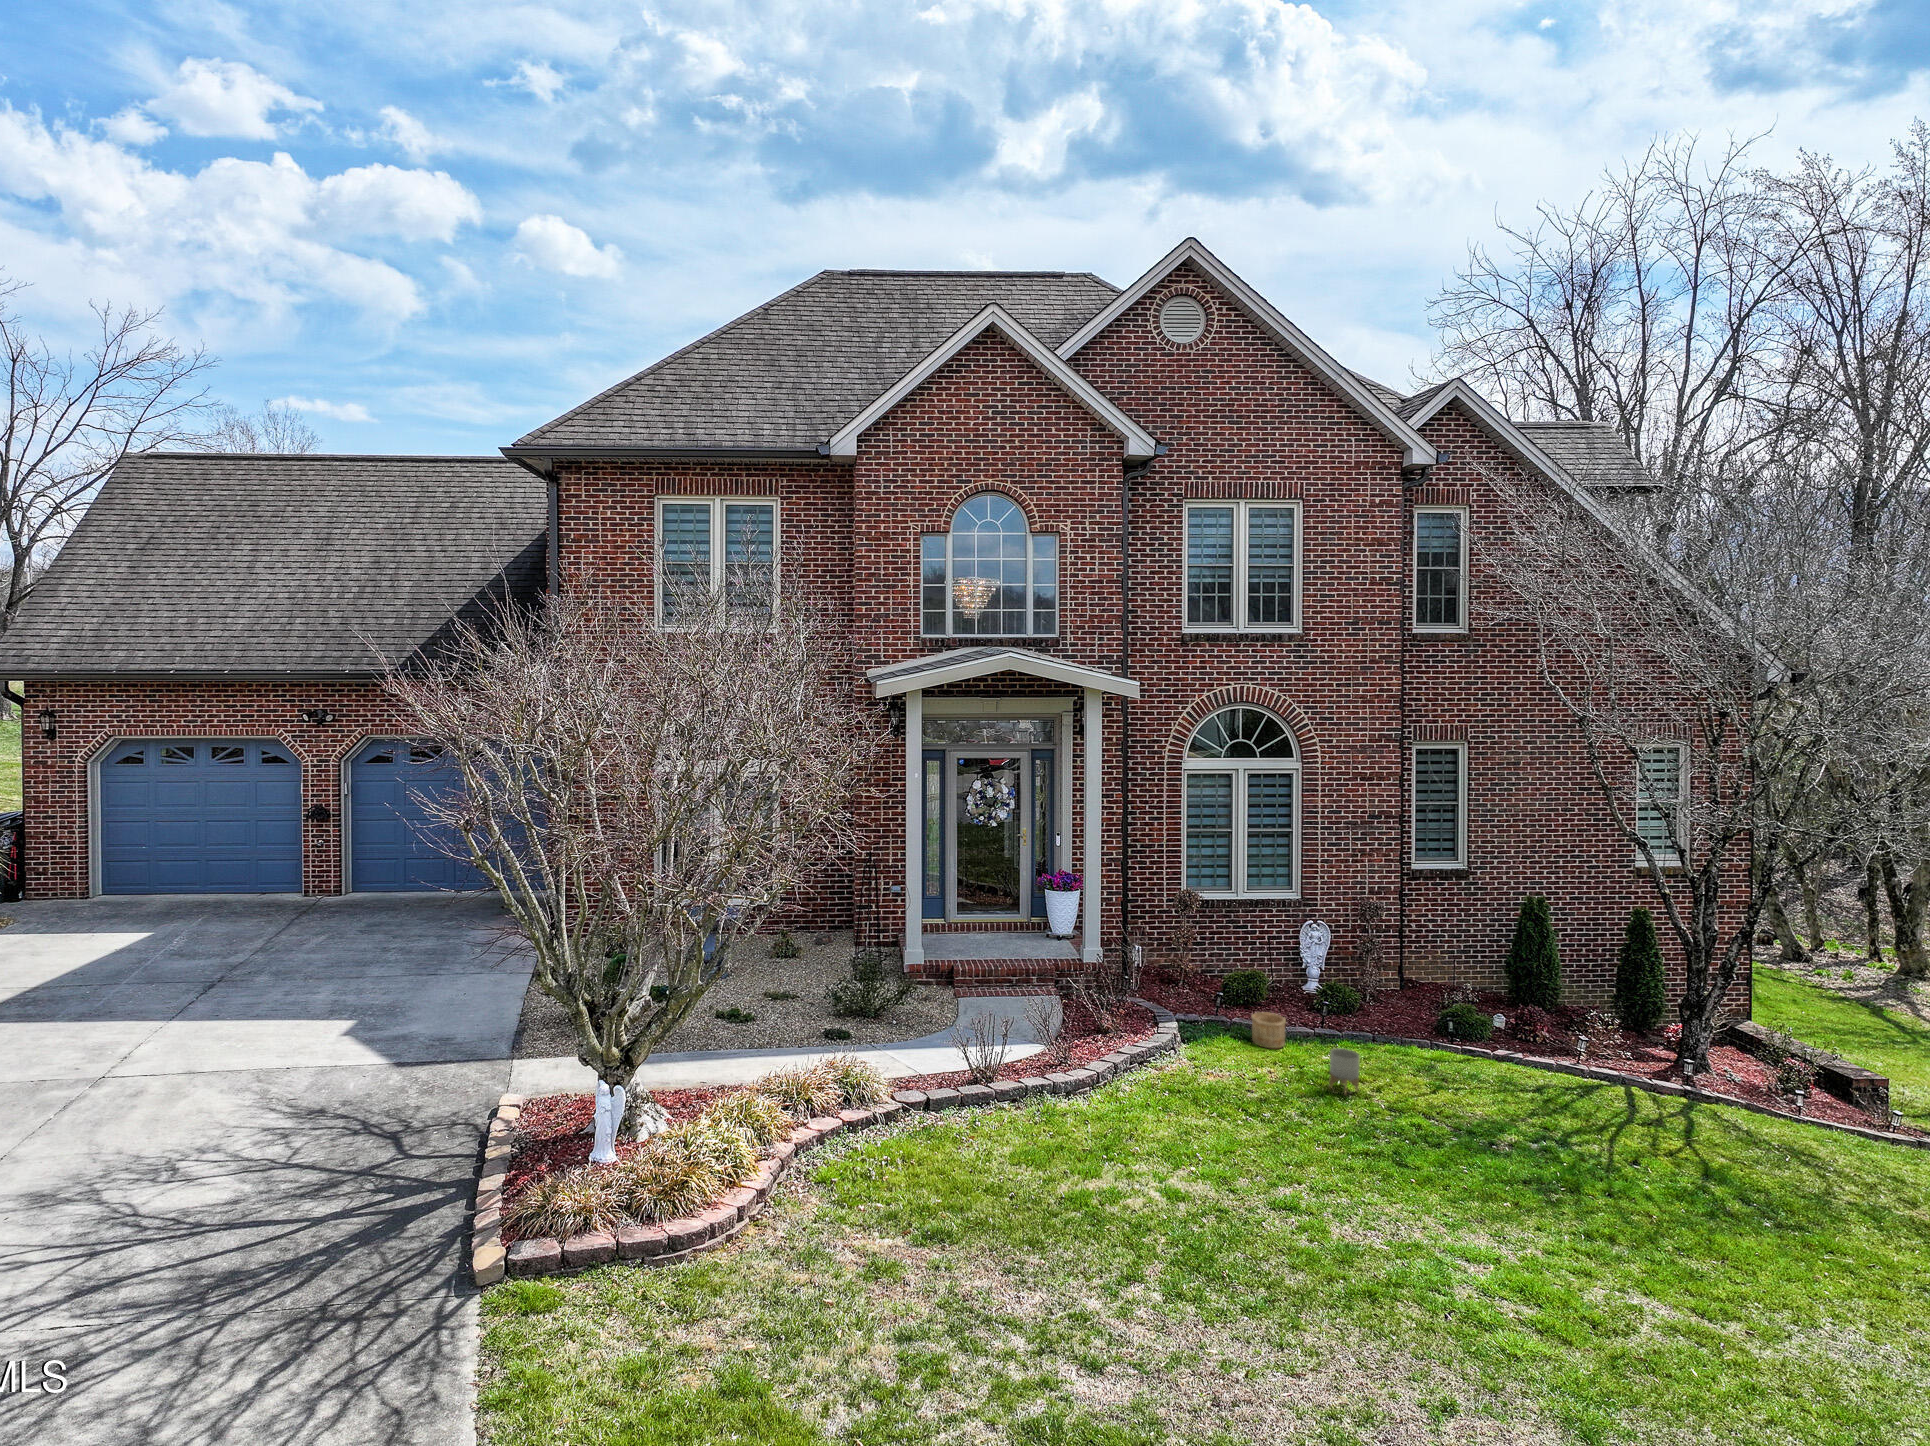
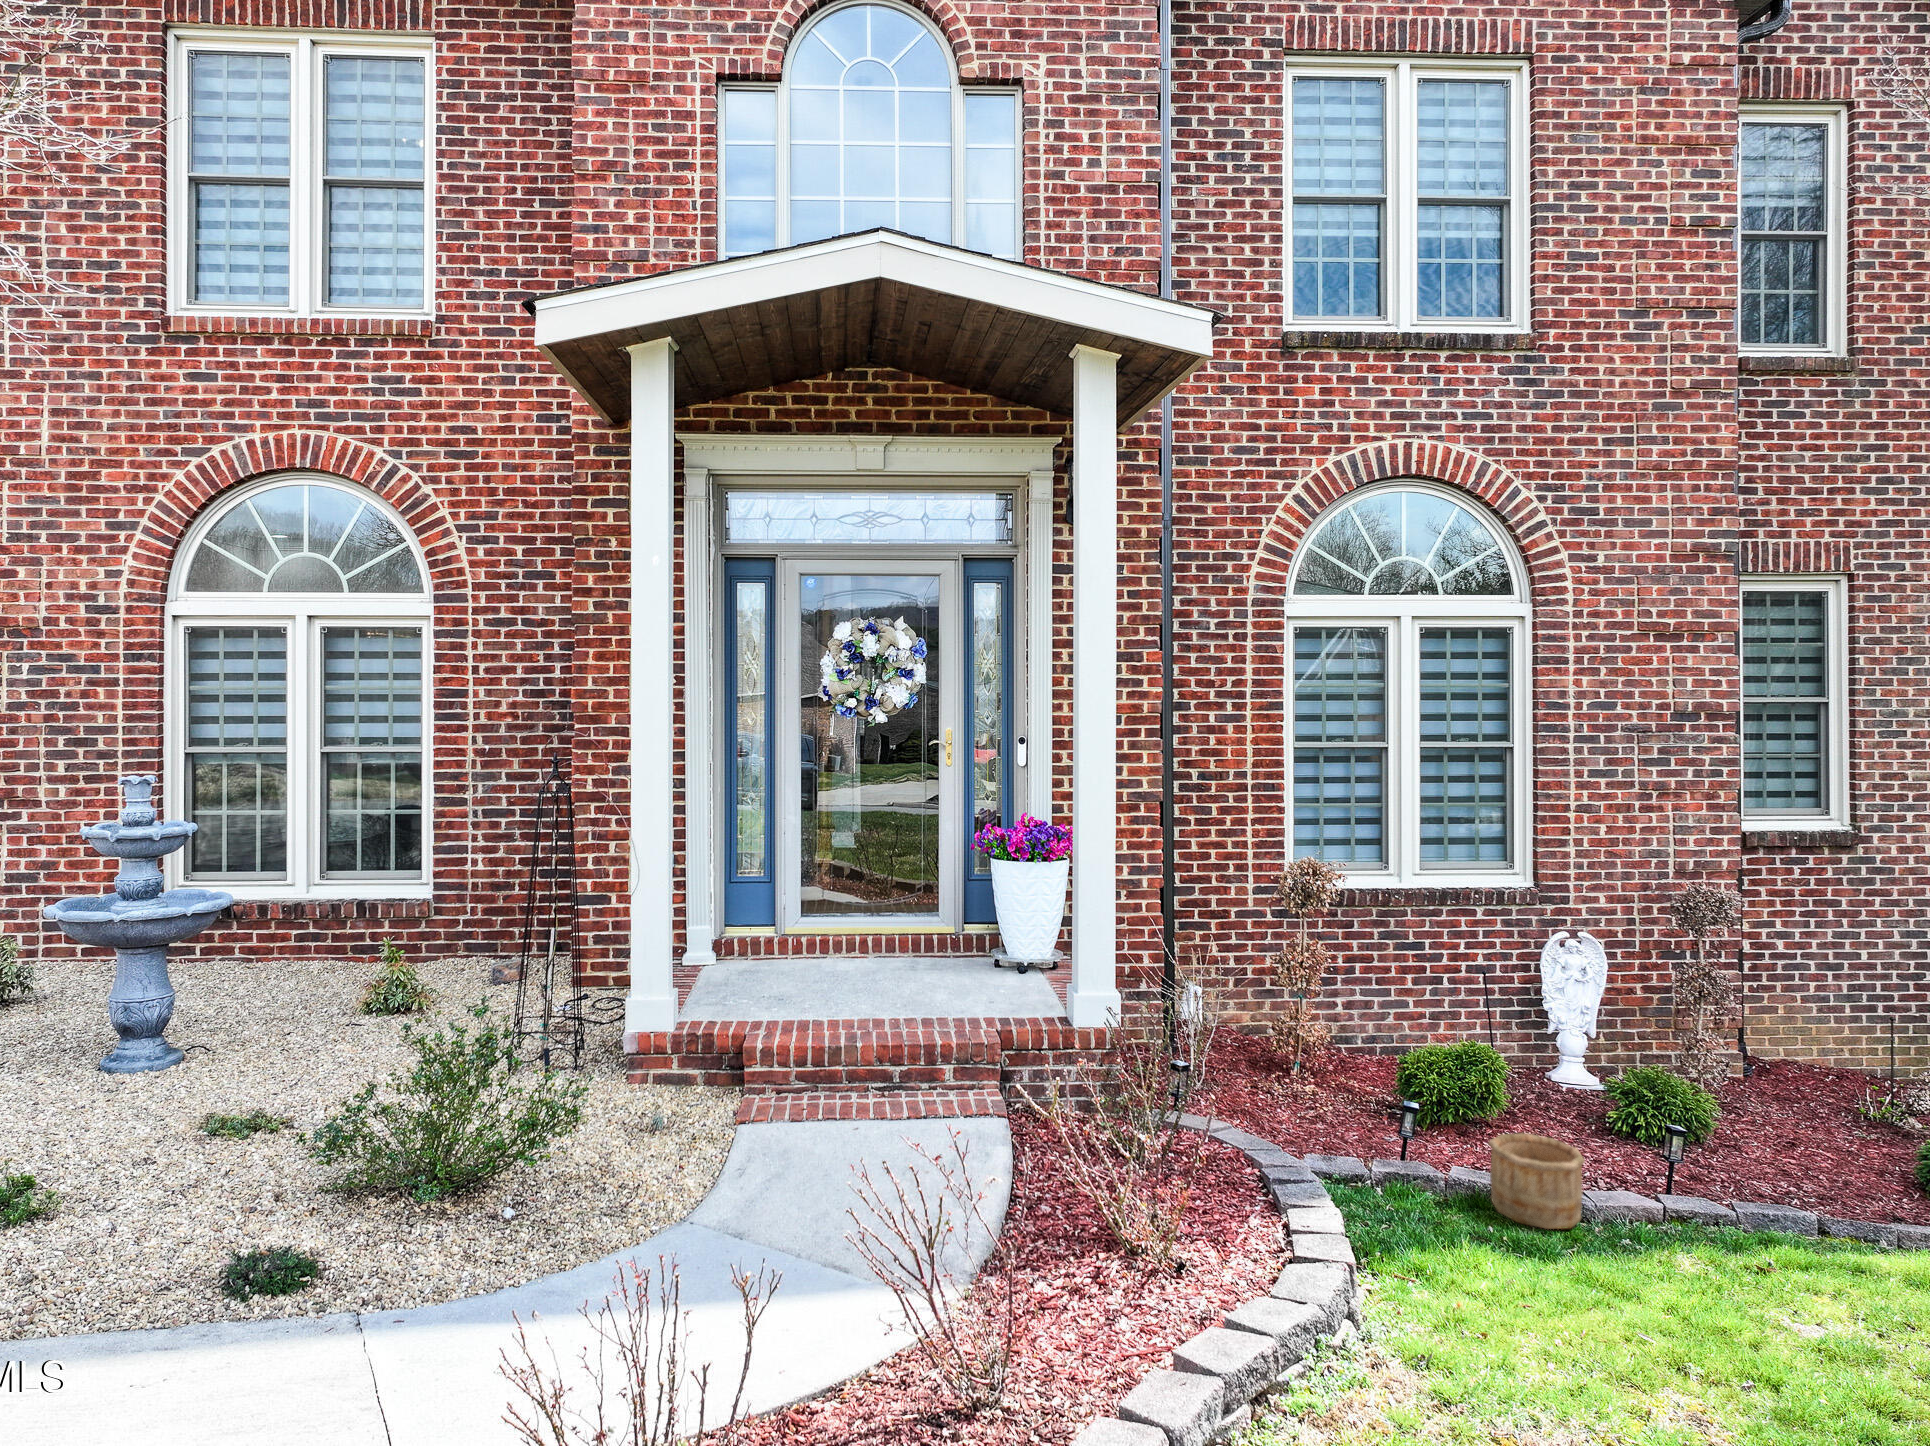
planter: present [1329,1048,1360,1095] -> none [1760,1238,1856,1381]

